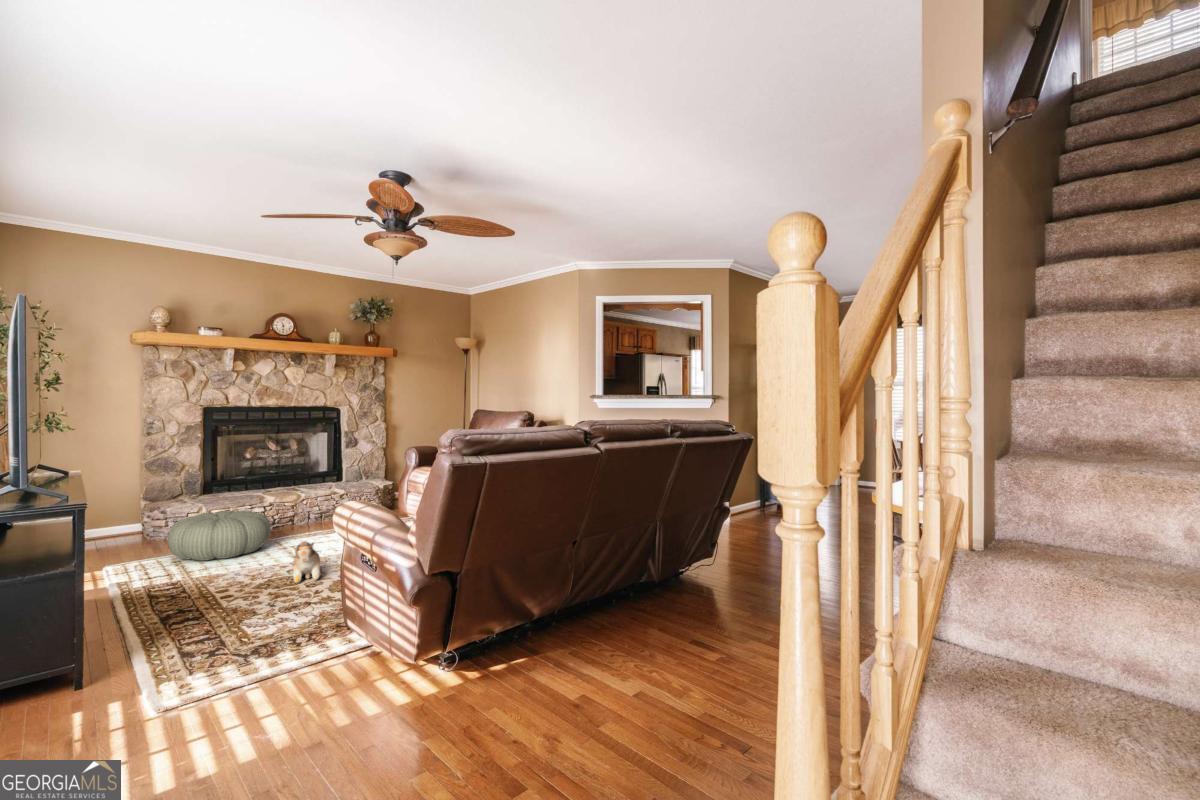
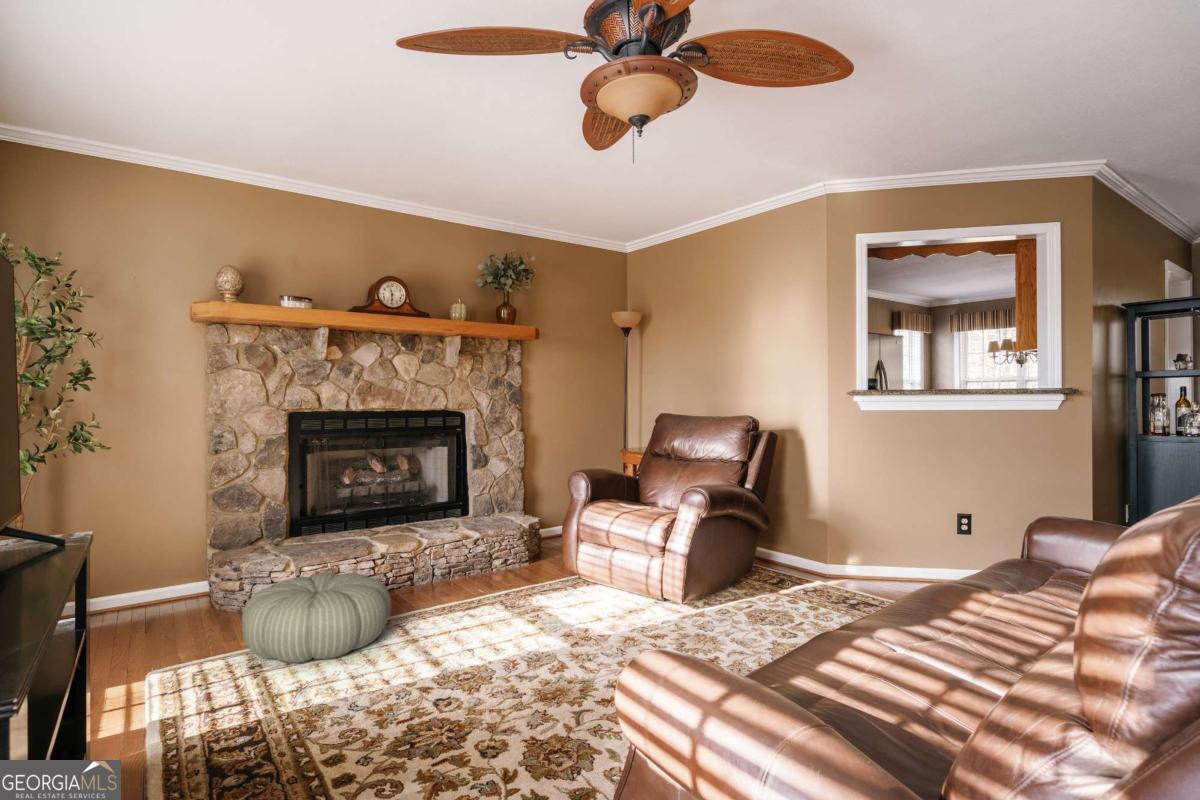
plush toy: present [293,541,322,583] -> none [450,658,495,735]

